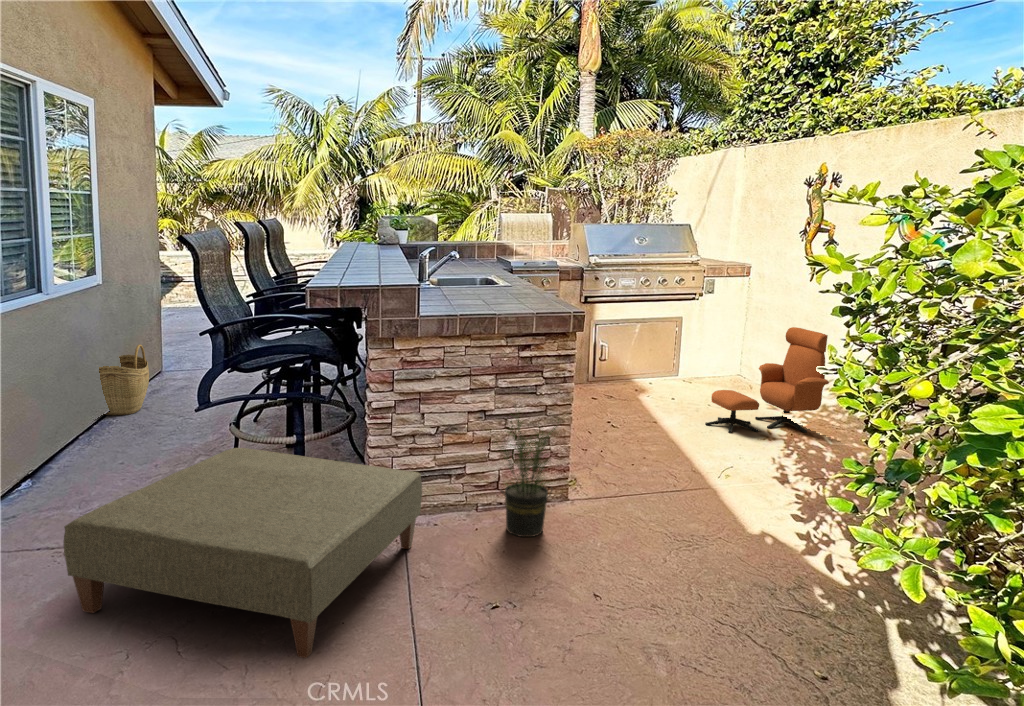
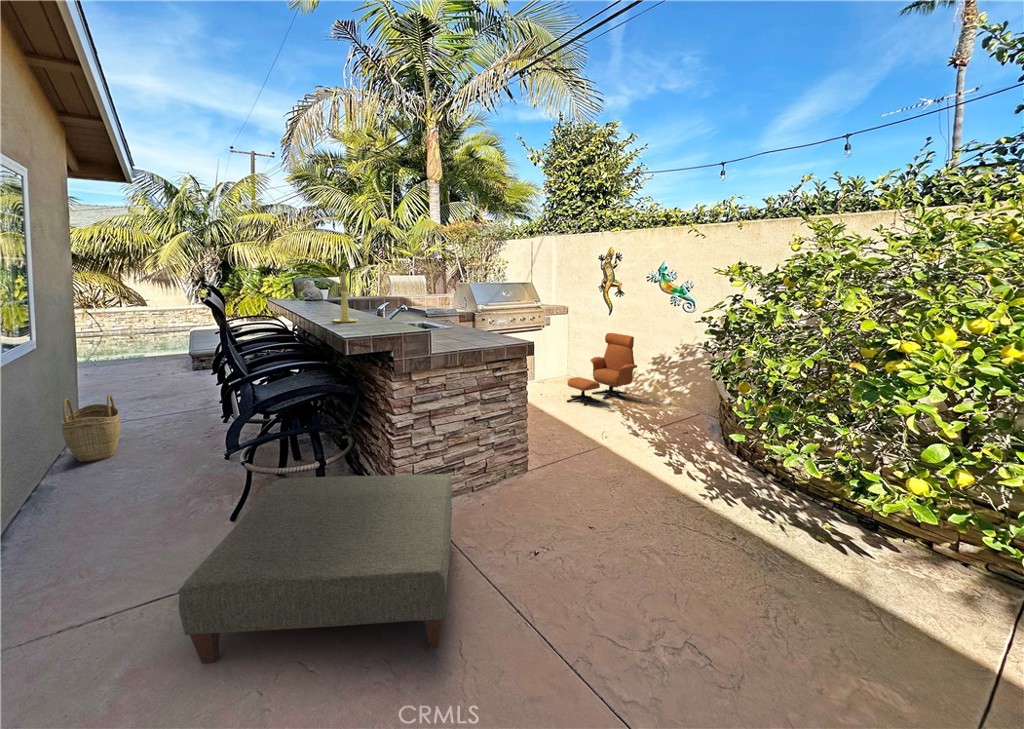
candle holder: none [340,212,371,275] -> present [333,272,358,322]
potted plant: present [495,410,556,537] -> none [485,409,542,506]

